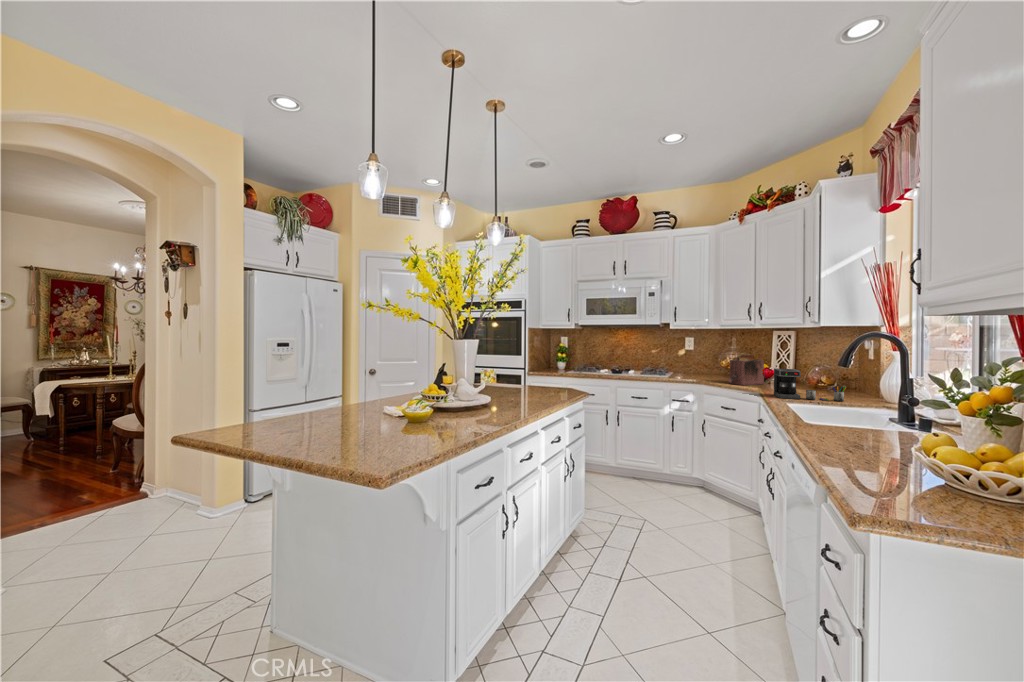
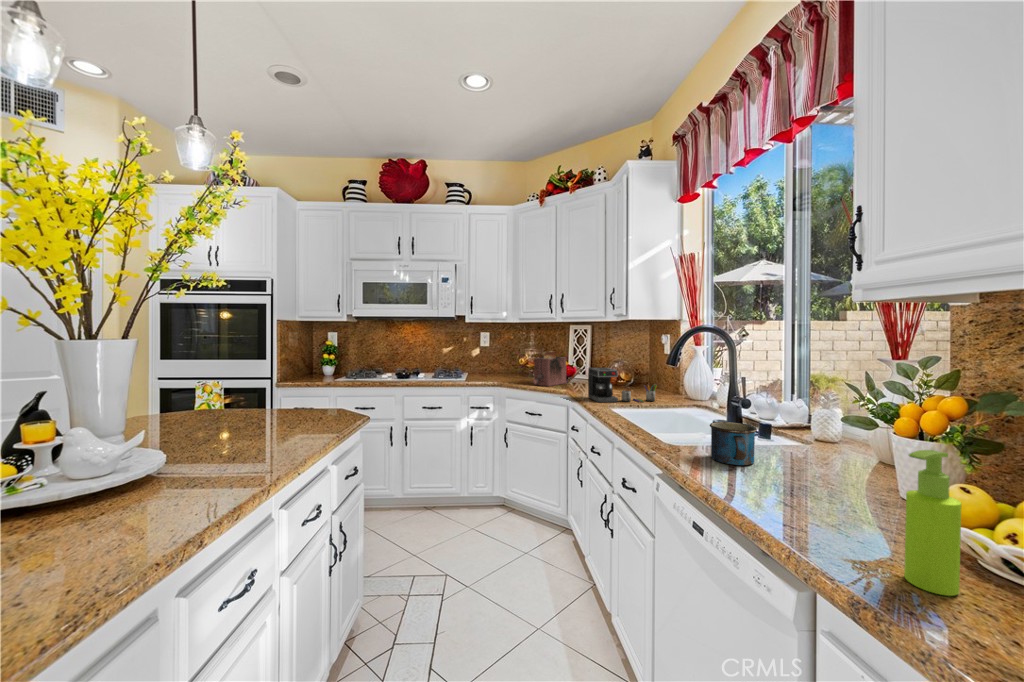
soap dispenser: none [875,406,909,486] -> present [904,450,962,596]
mug: none [834,407,875,439] -> present [710,422,757,465]

